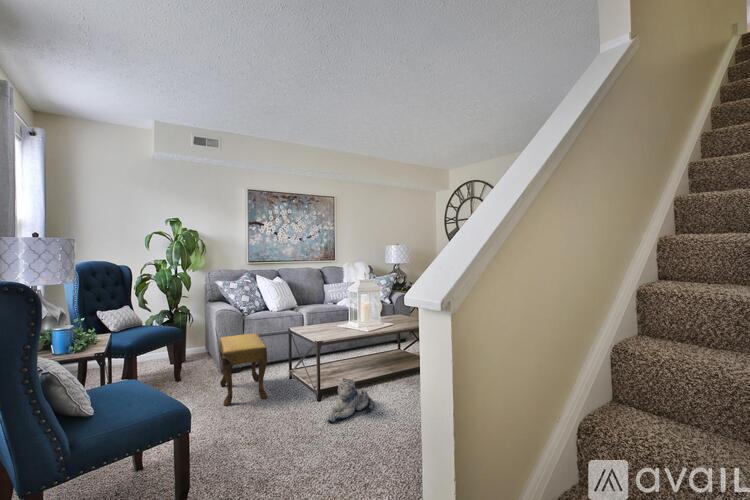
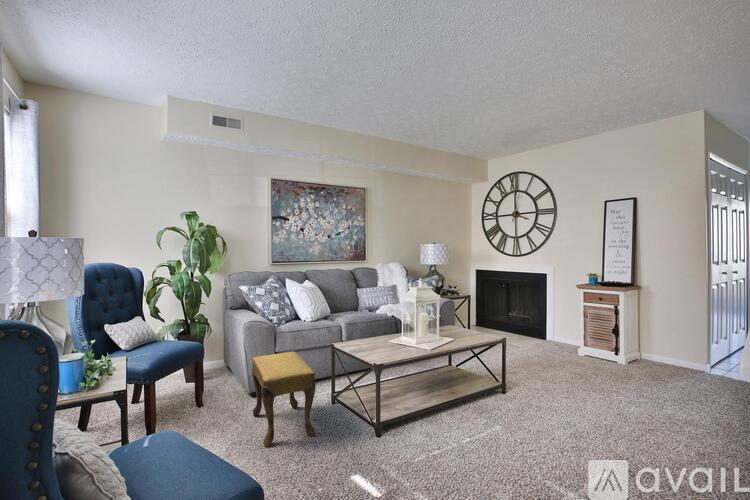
plush toy: present [326,378,374,422] -> none [402,416,455,476]

